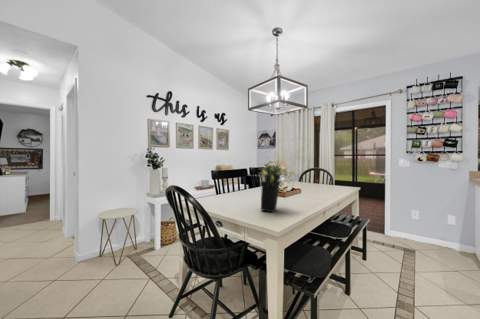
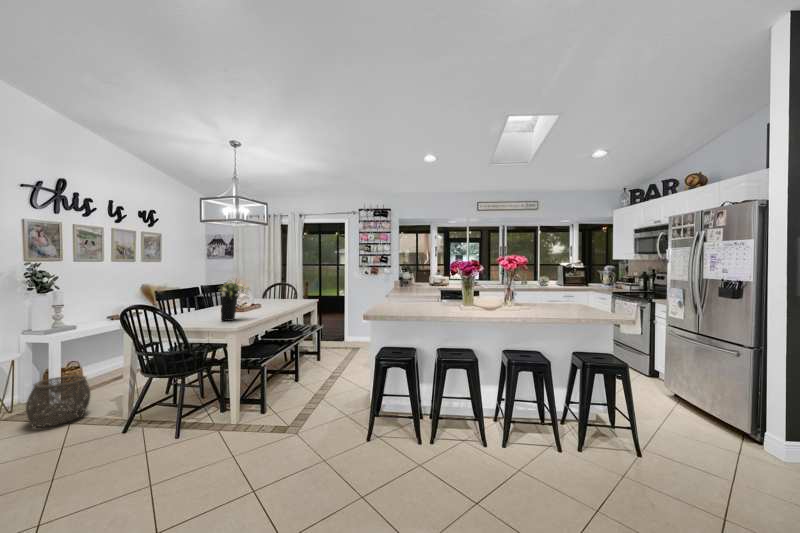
woven basket: none [128,234,168,278] -> present [26,375,90,427]

